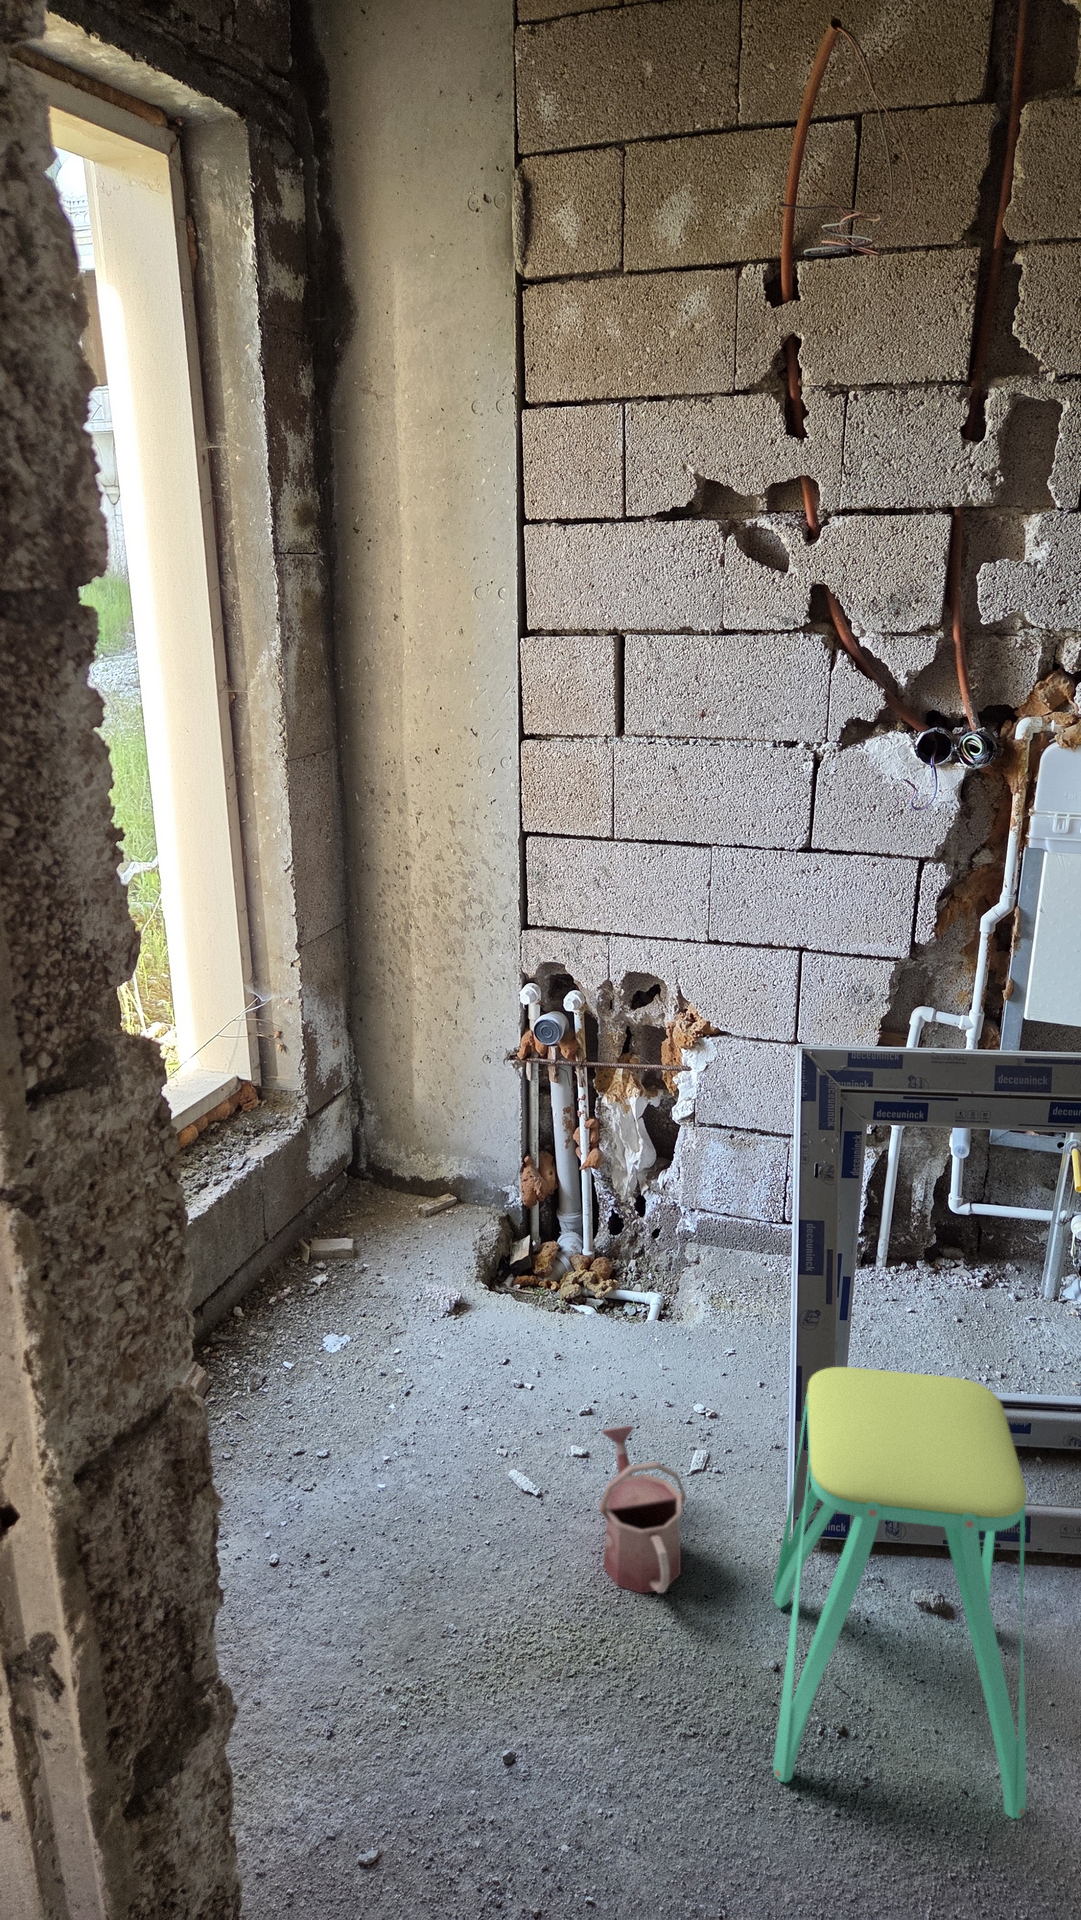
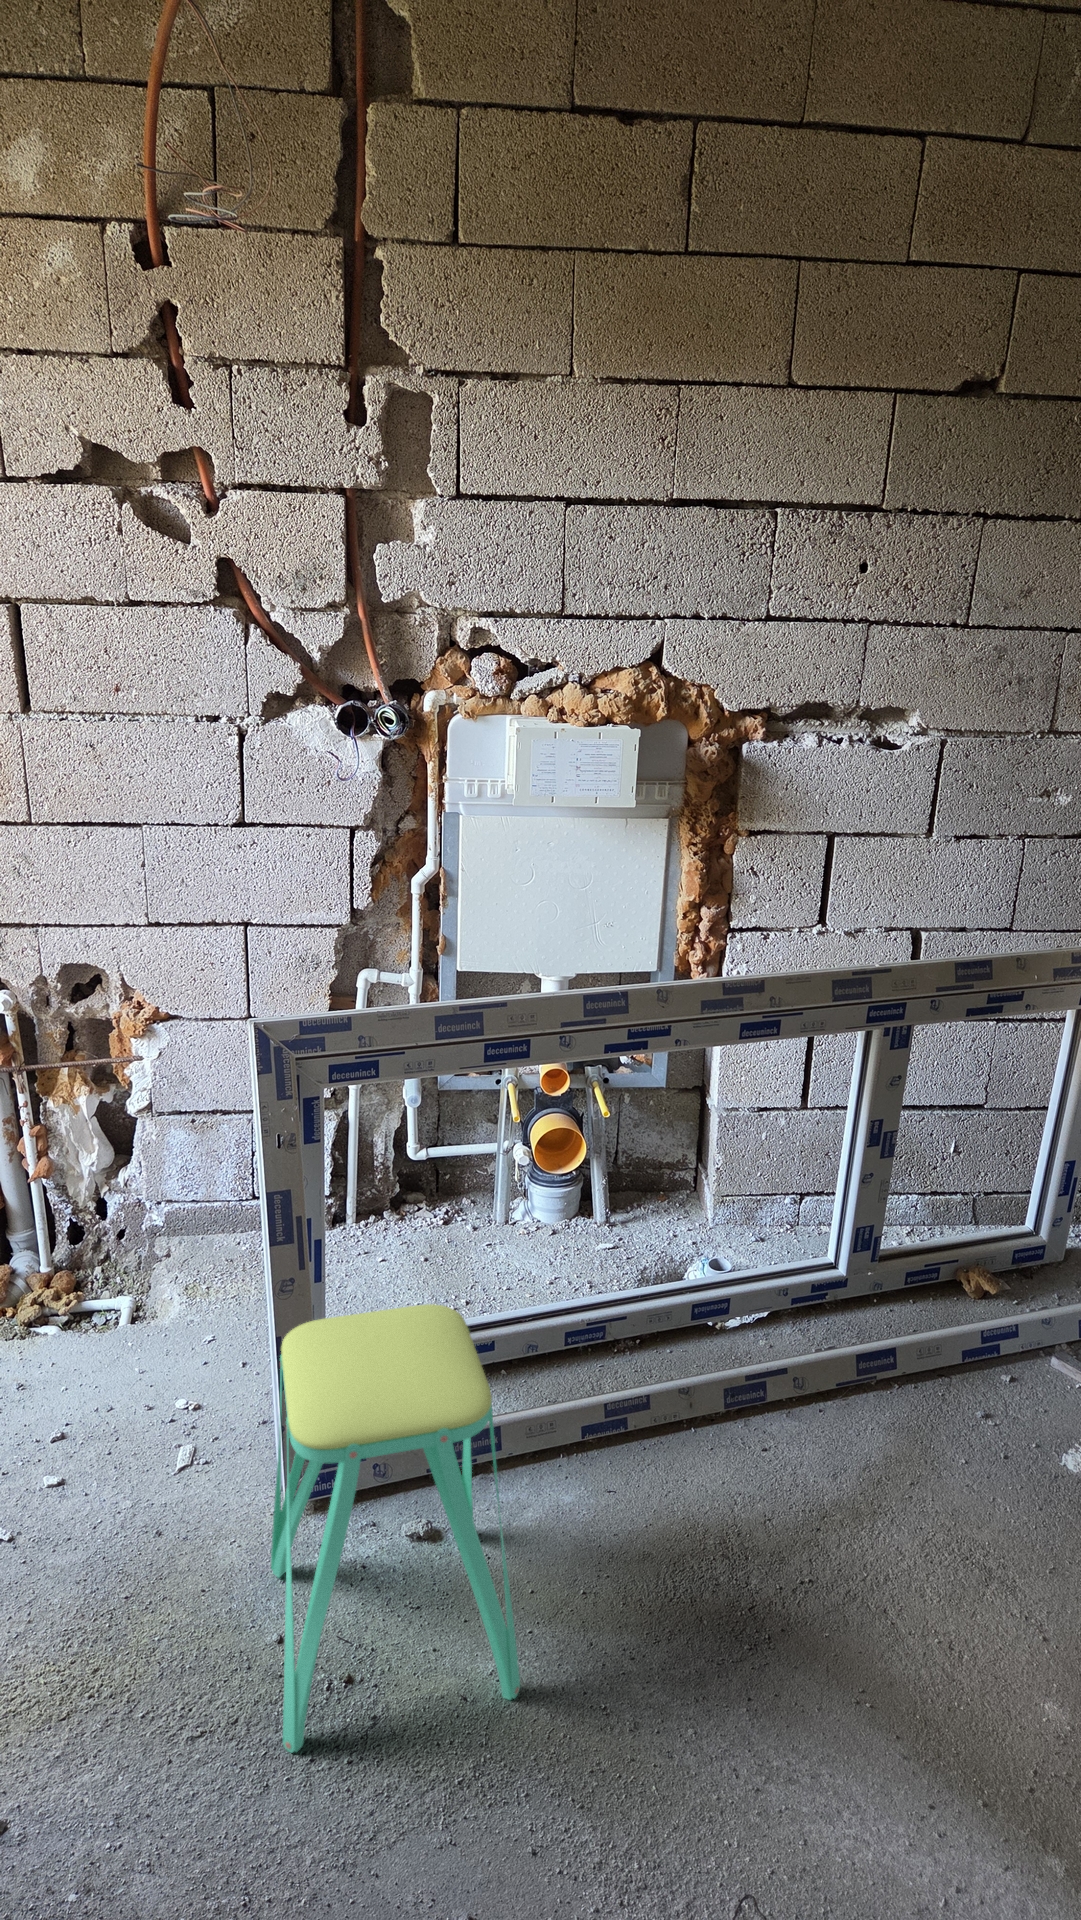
watering can: present [599,1426,687,1593] -> none [71,1438,173,1612]

